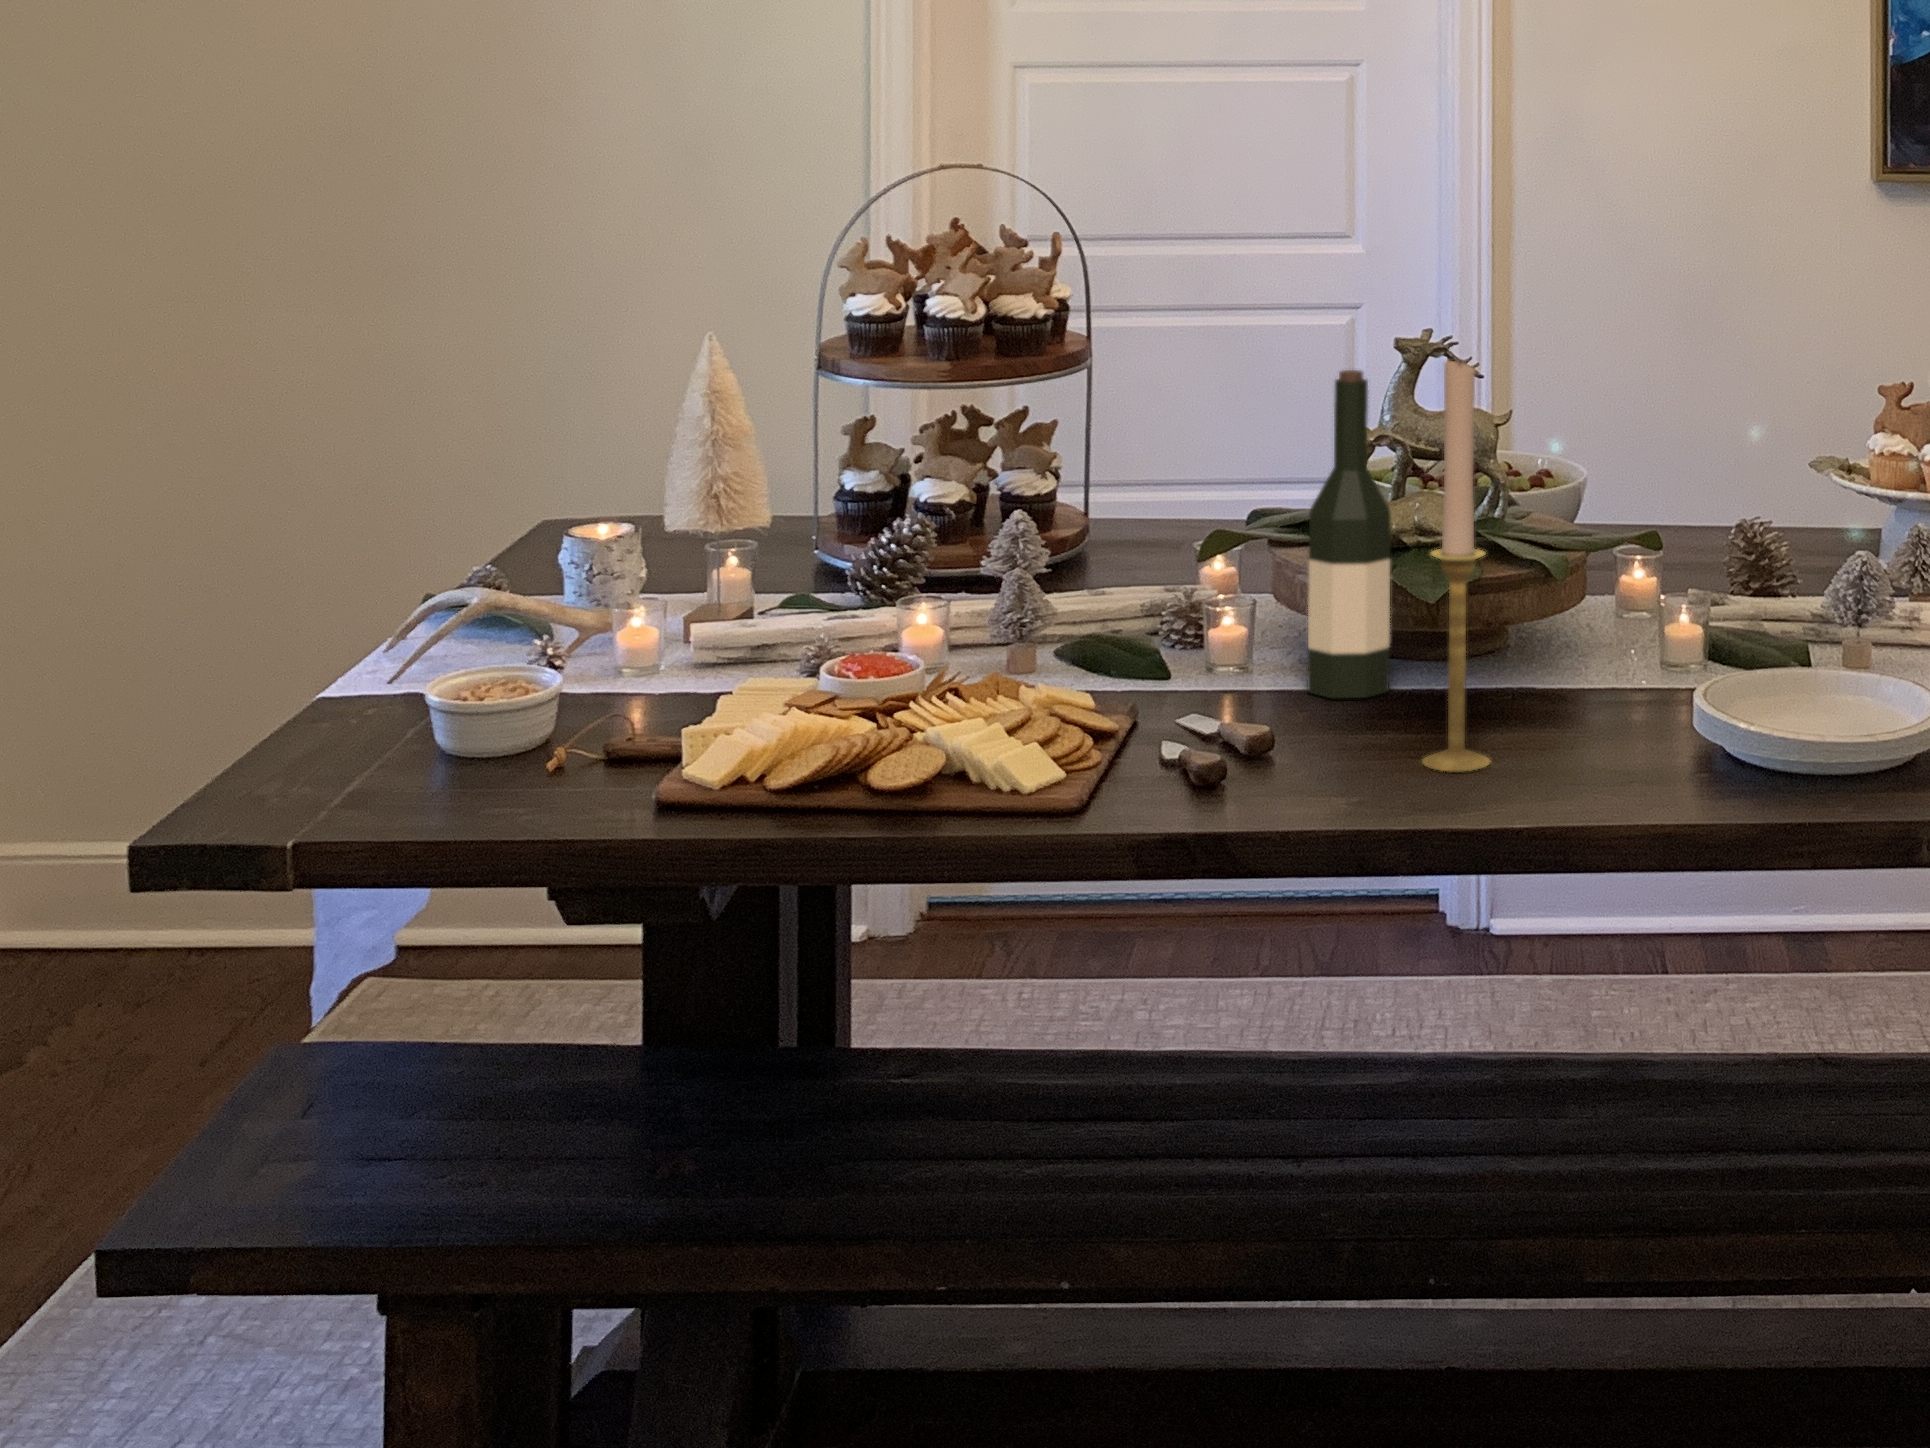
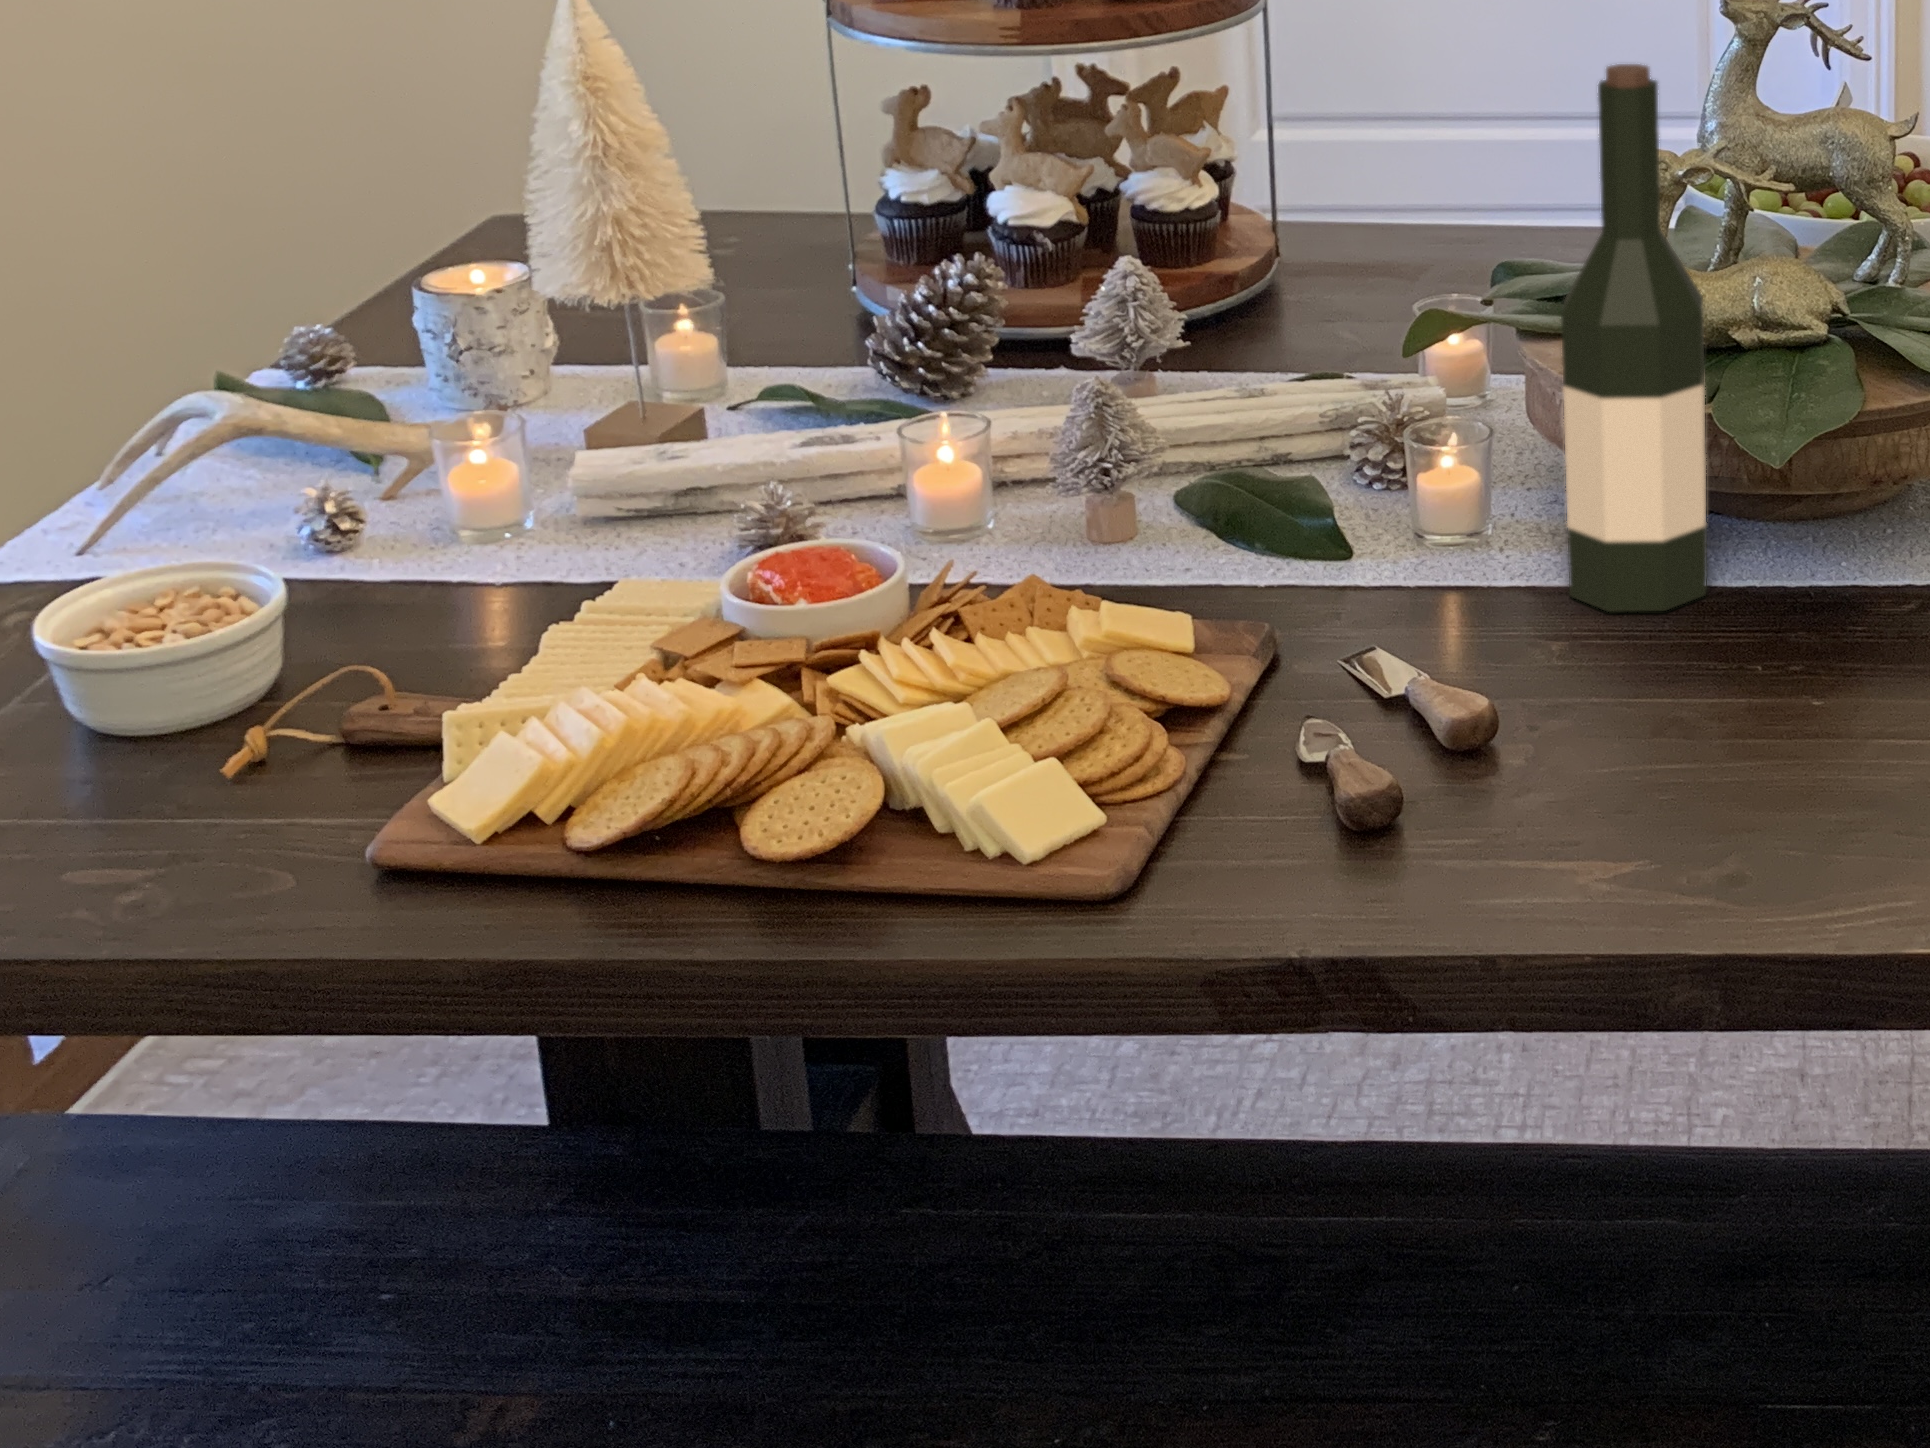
candlestick: present [1422,361,1490,771] -> none [1748,74,1869,800]

